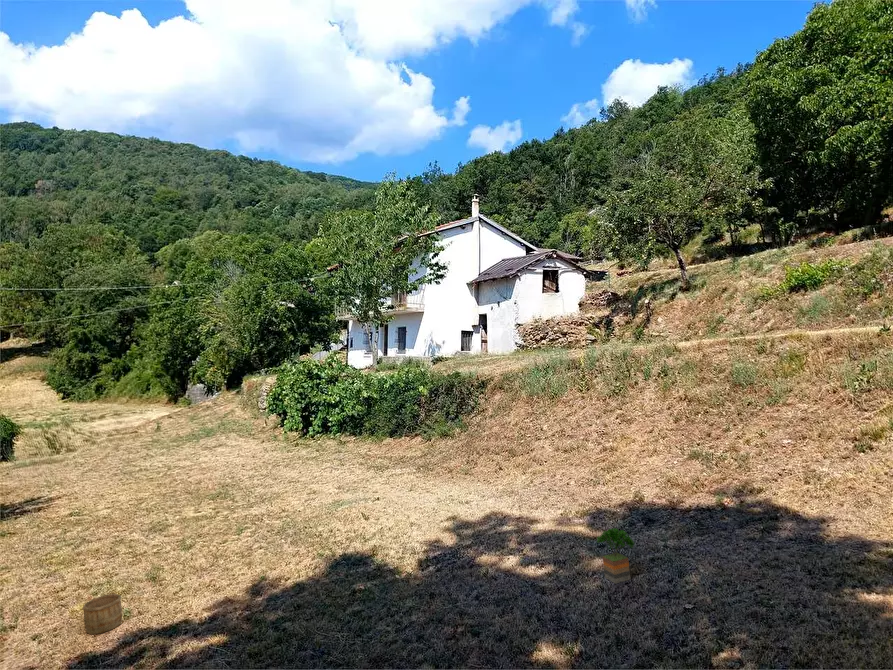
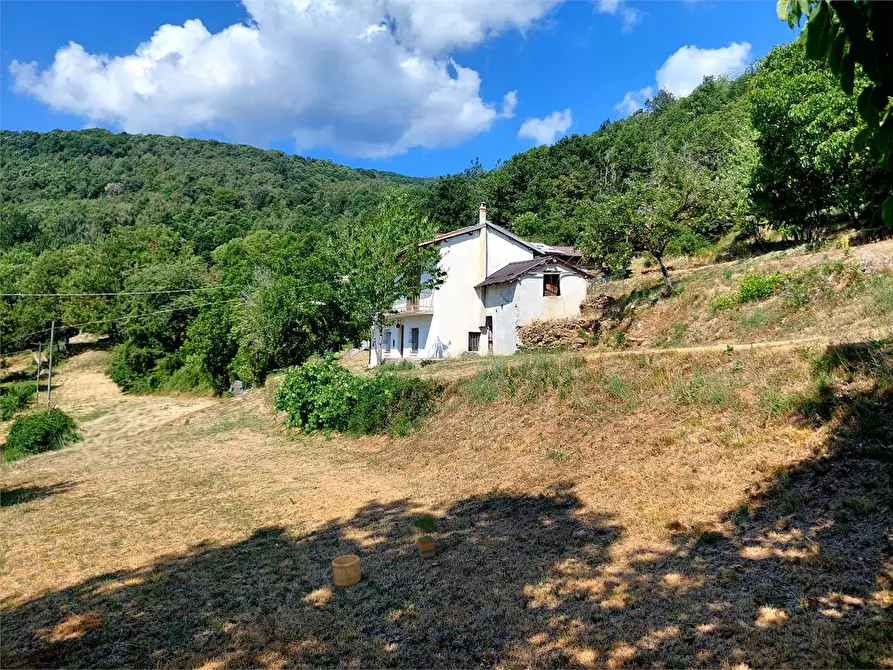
wooden bucket: present [82,594,122,634] -> present [332,554,361,586]

